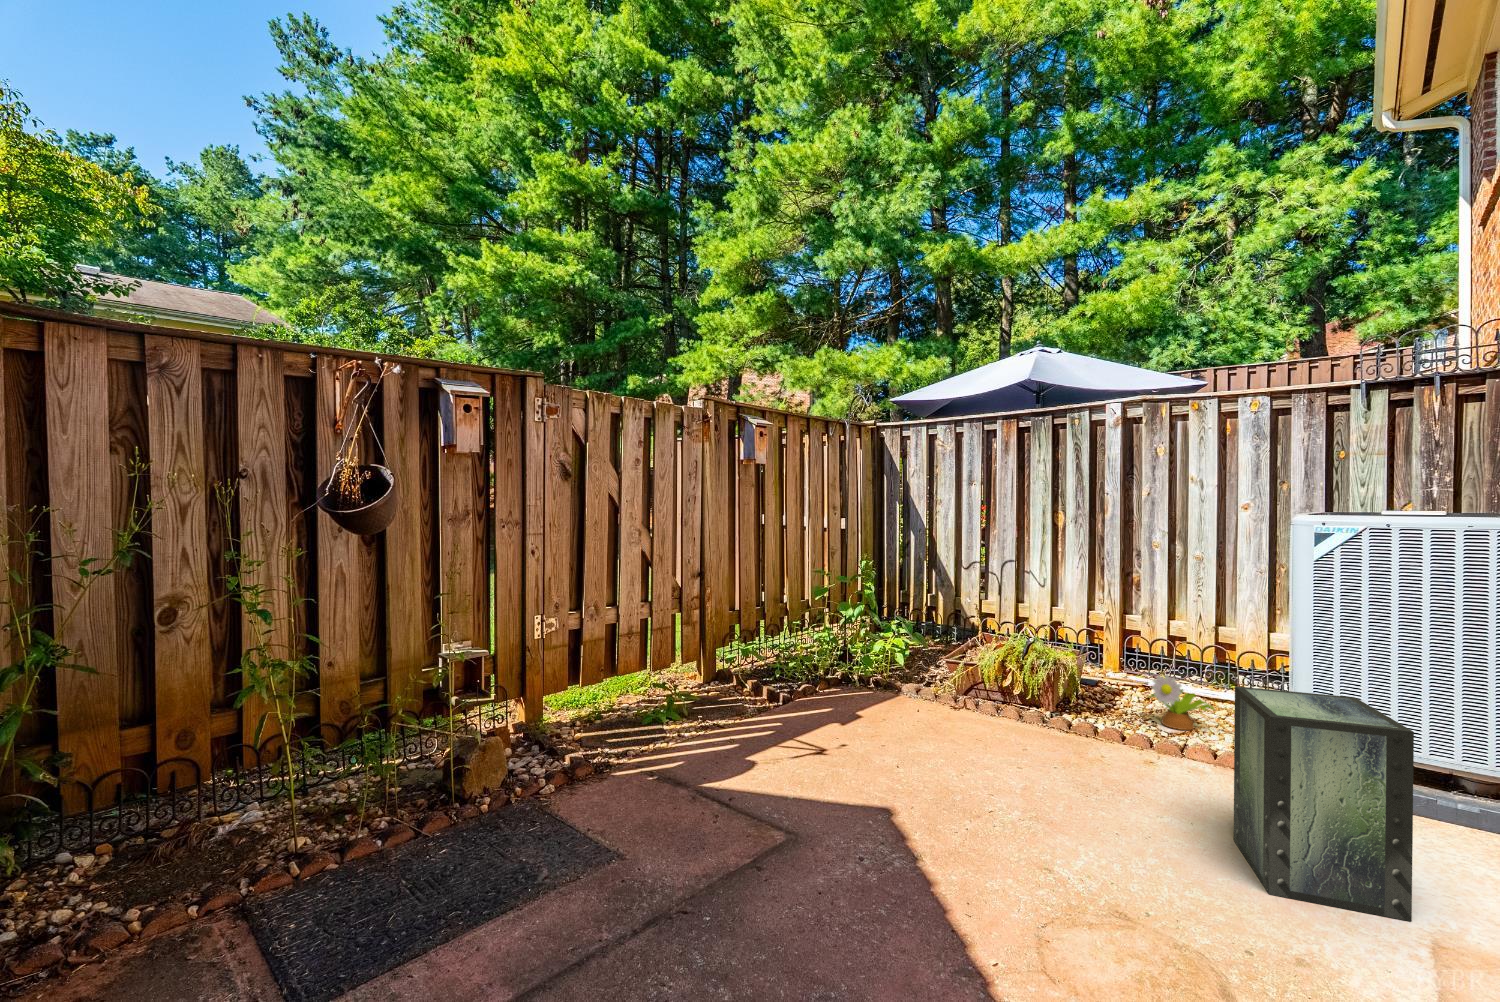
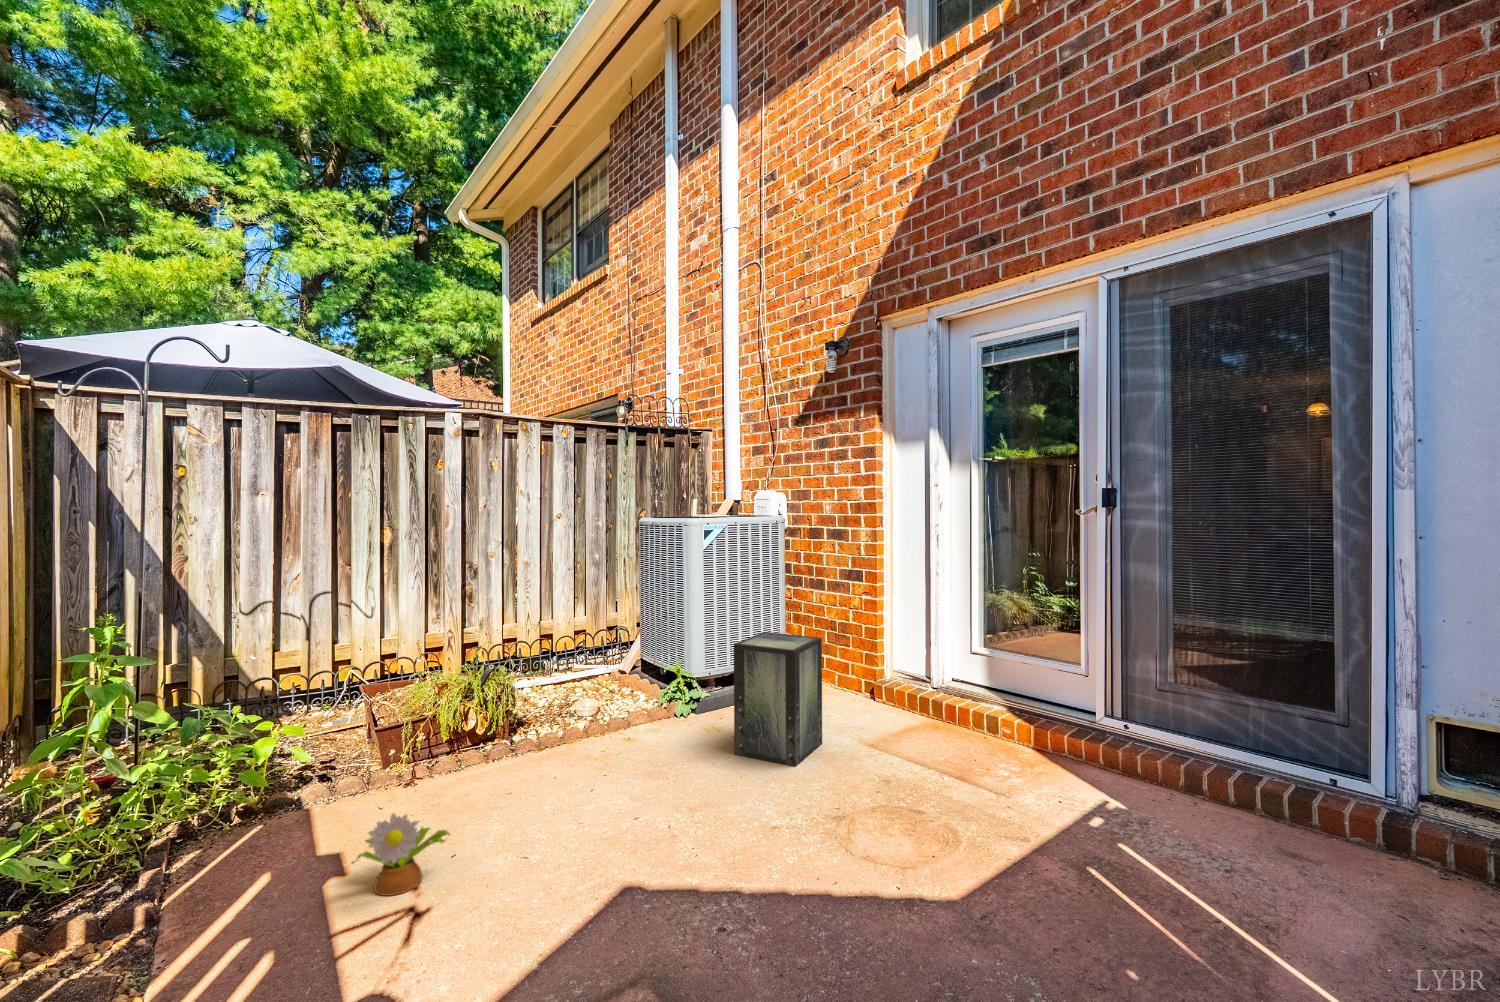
decorative plant: present [1149,675,1214,730] -> present [352,813,450,896]

